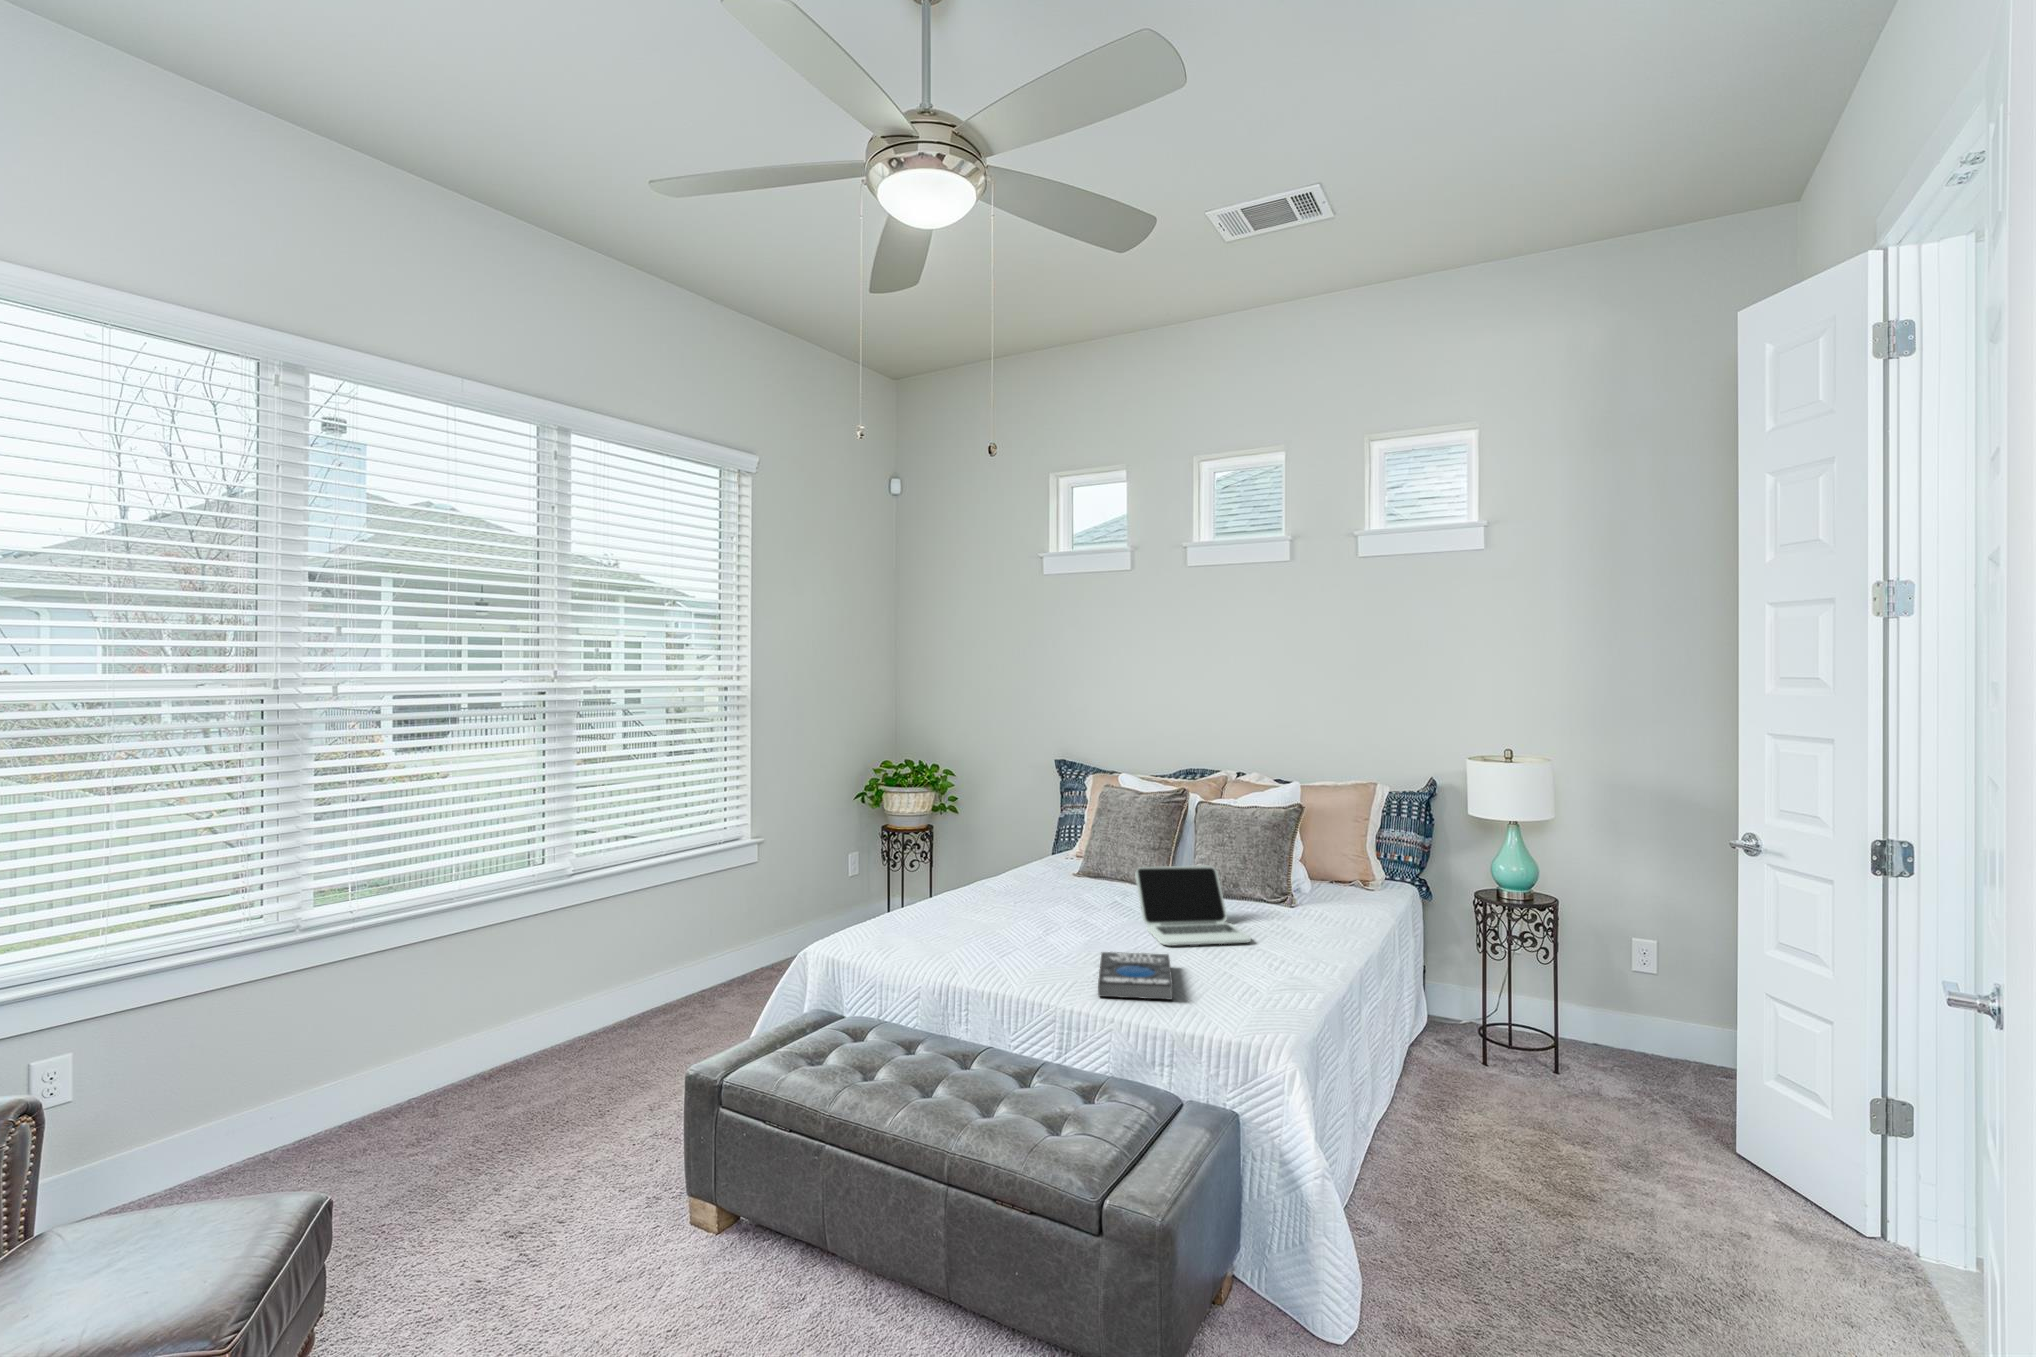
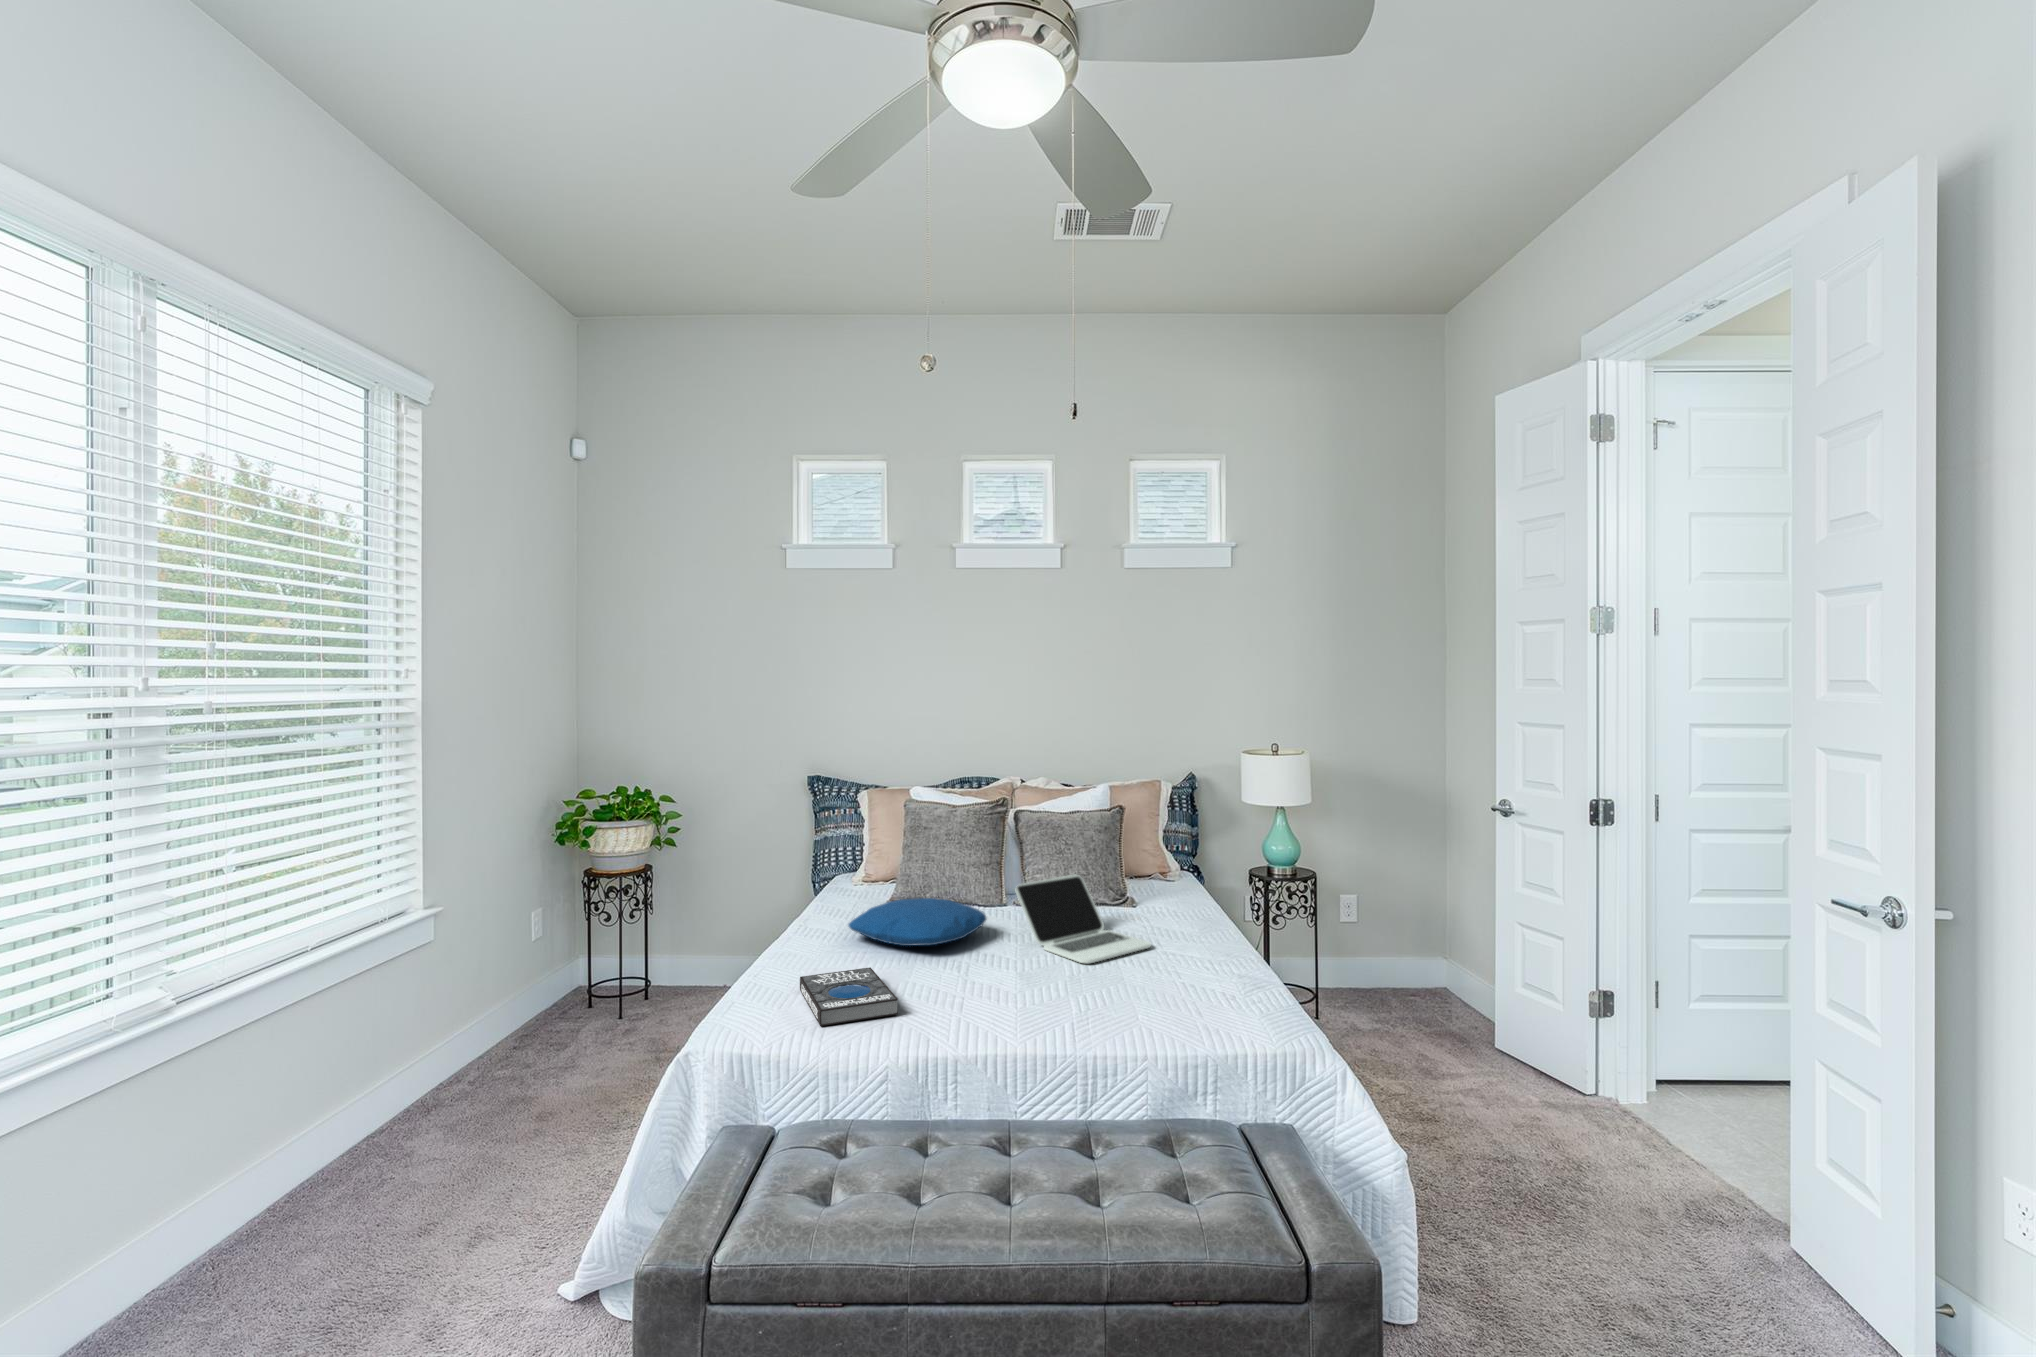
pillow: none [995,870,1116,910] -> present [849,898,986,946]
book: present [1098,952,1173,1000] -> present [800,968,898,1026]

